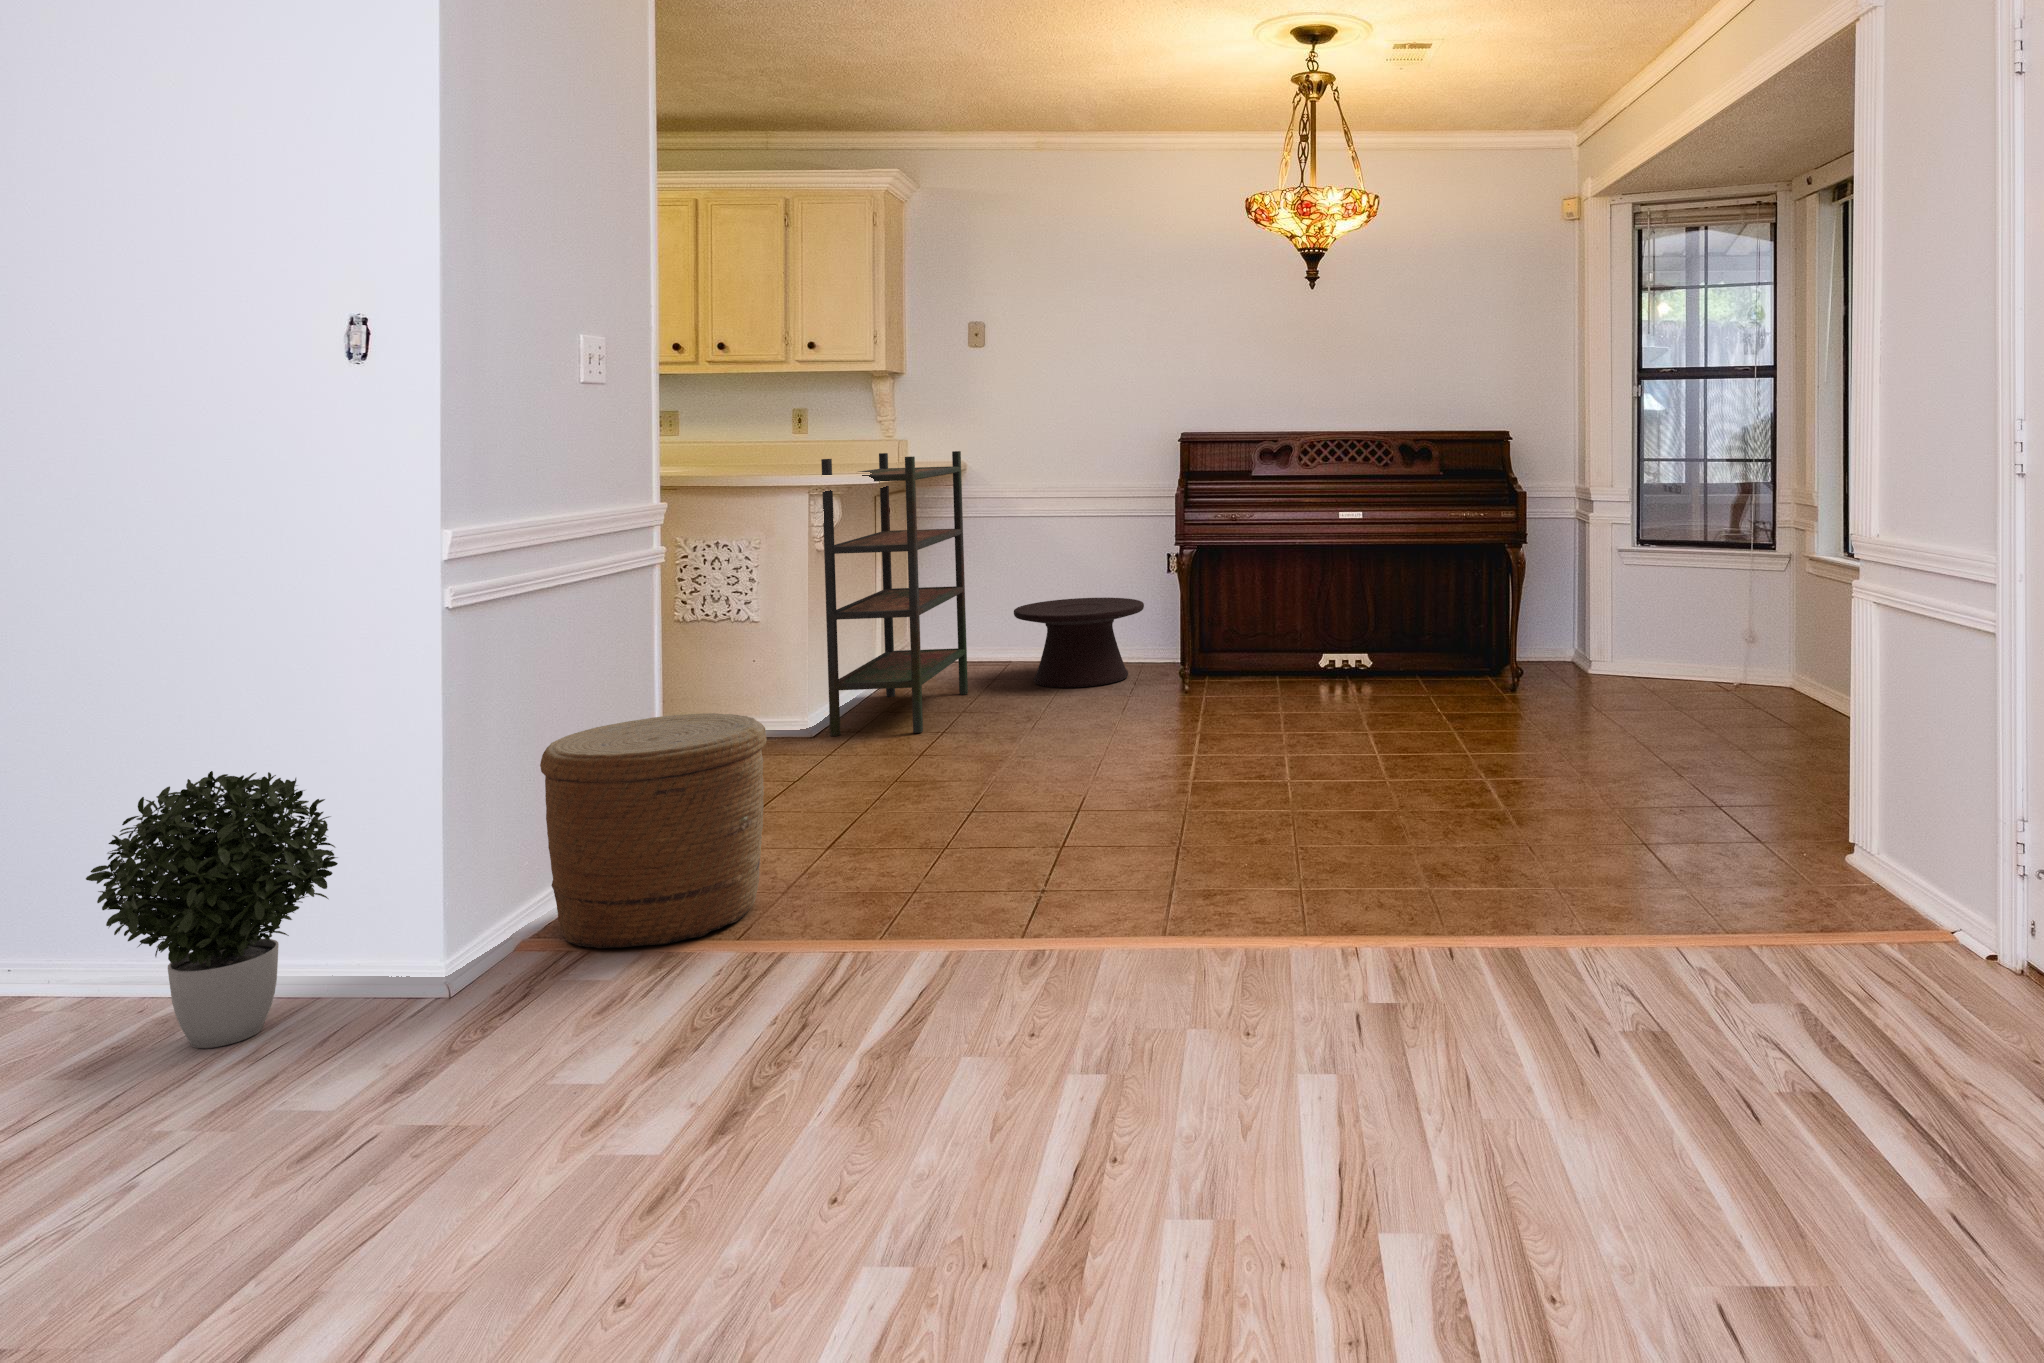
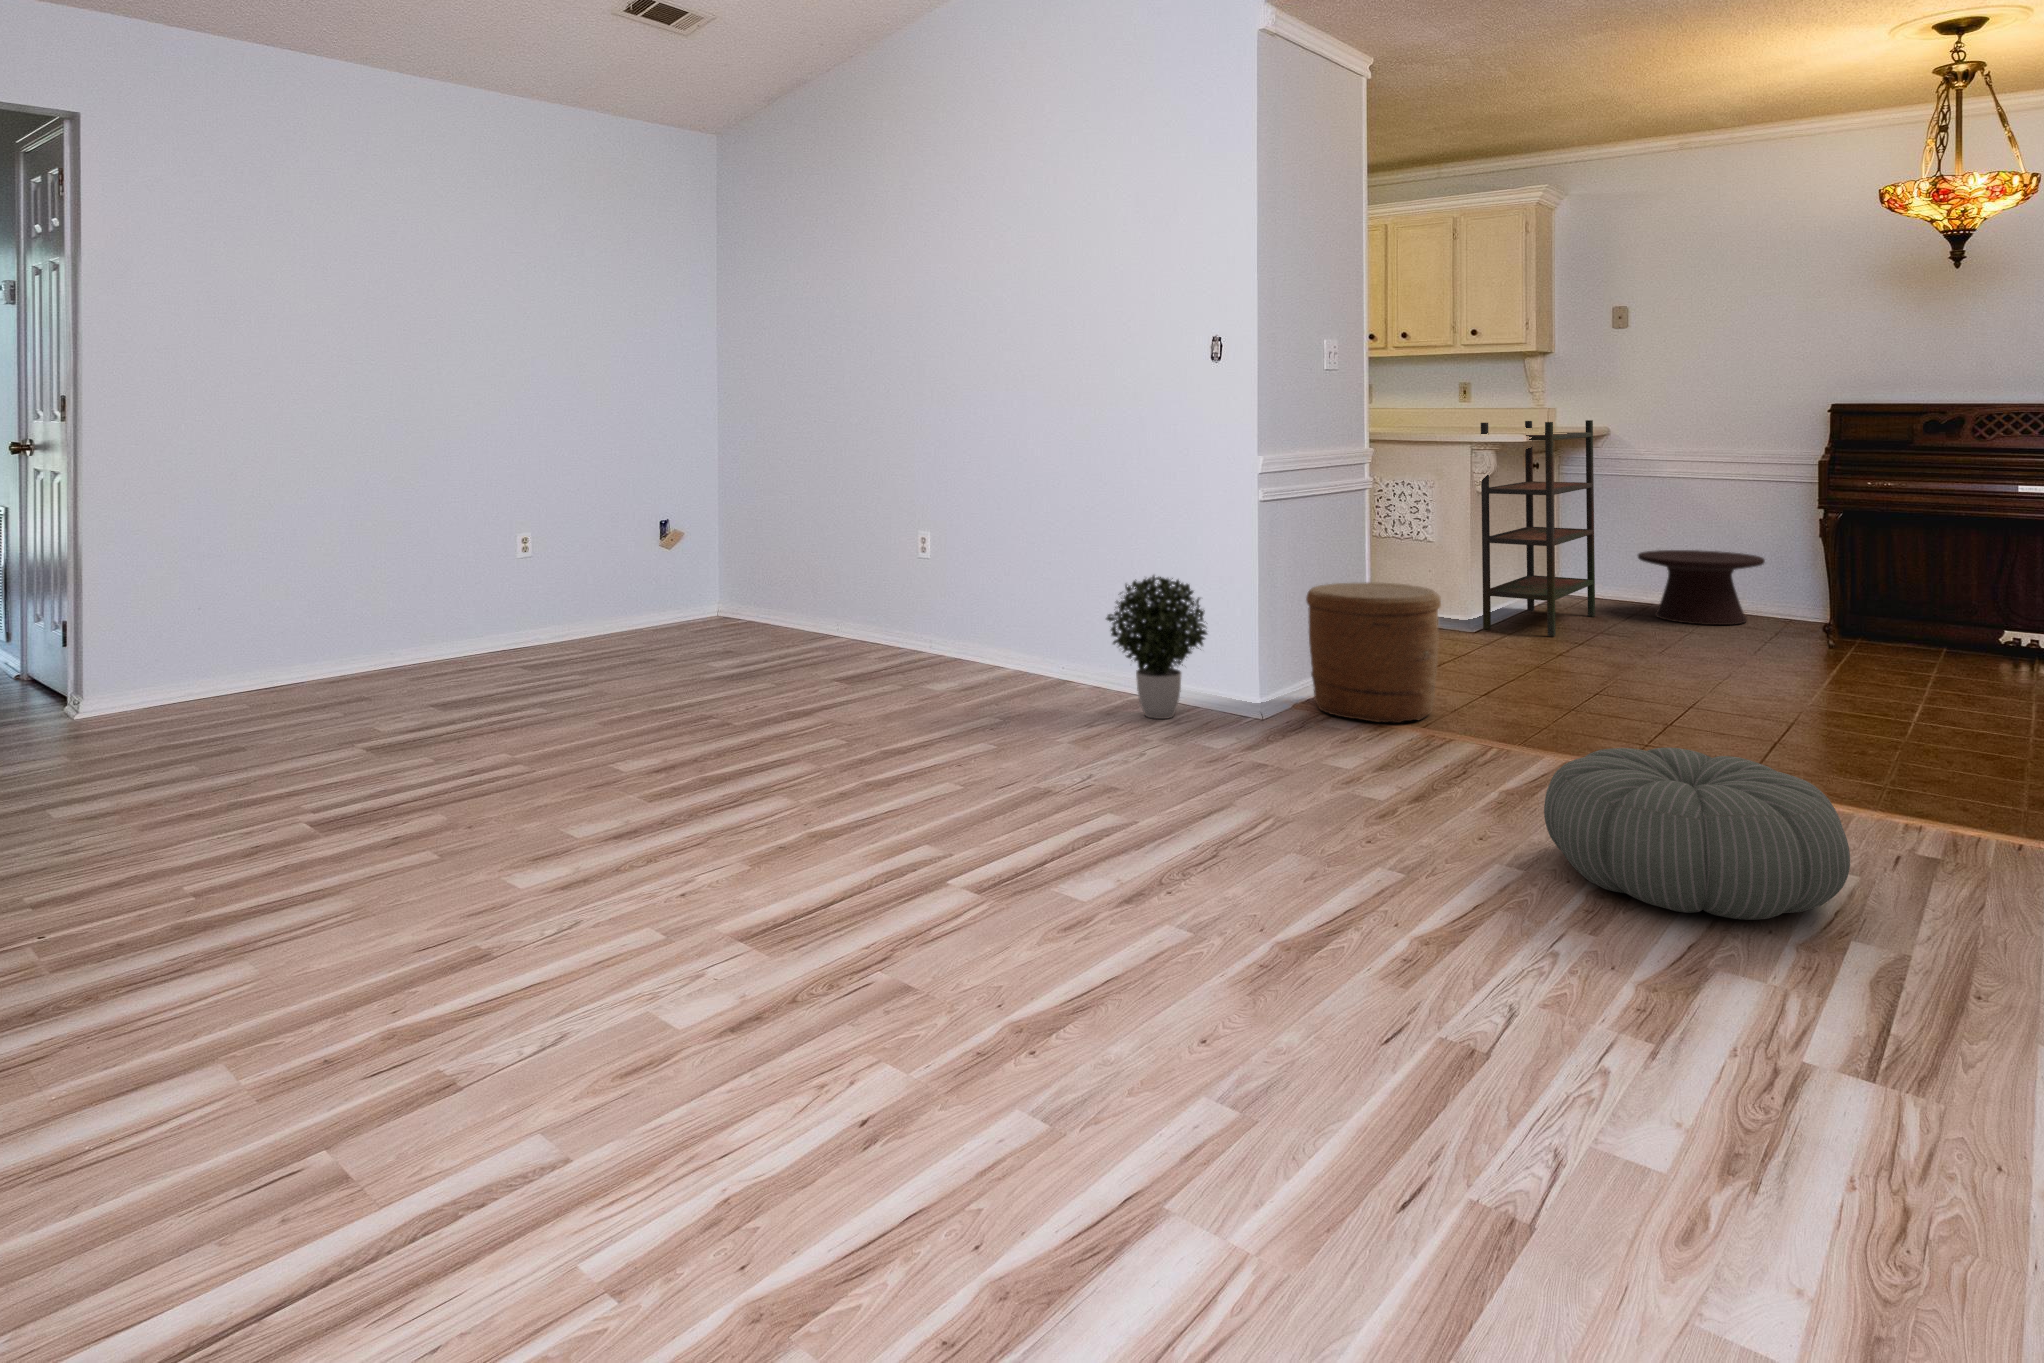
pouf: none [927,924,1309,1202] -> present [1544,747,1850,920]

